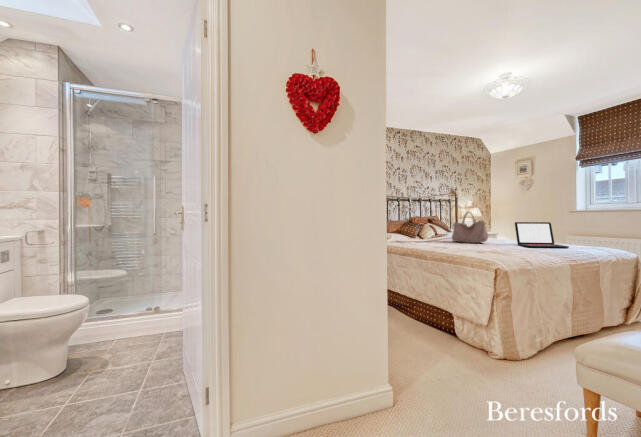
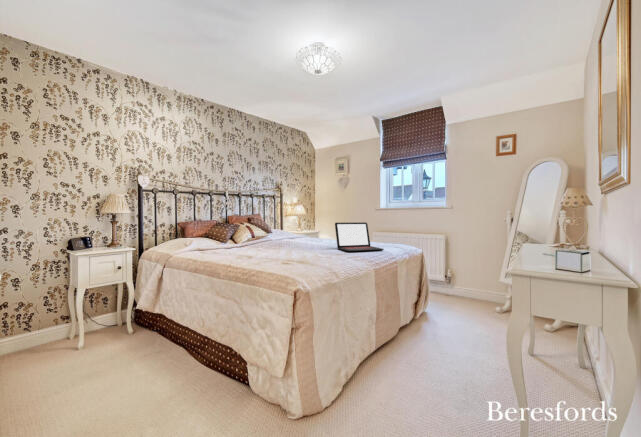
handbag: present [452,212,488,243] -> none [269,210,308,248]

